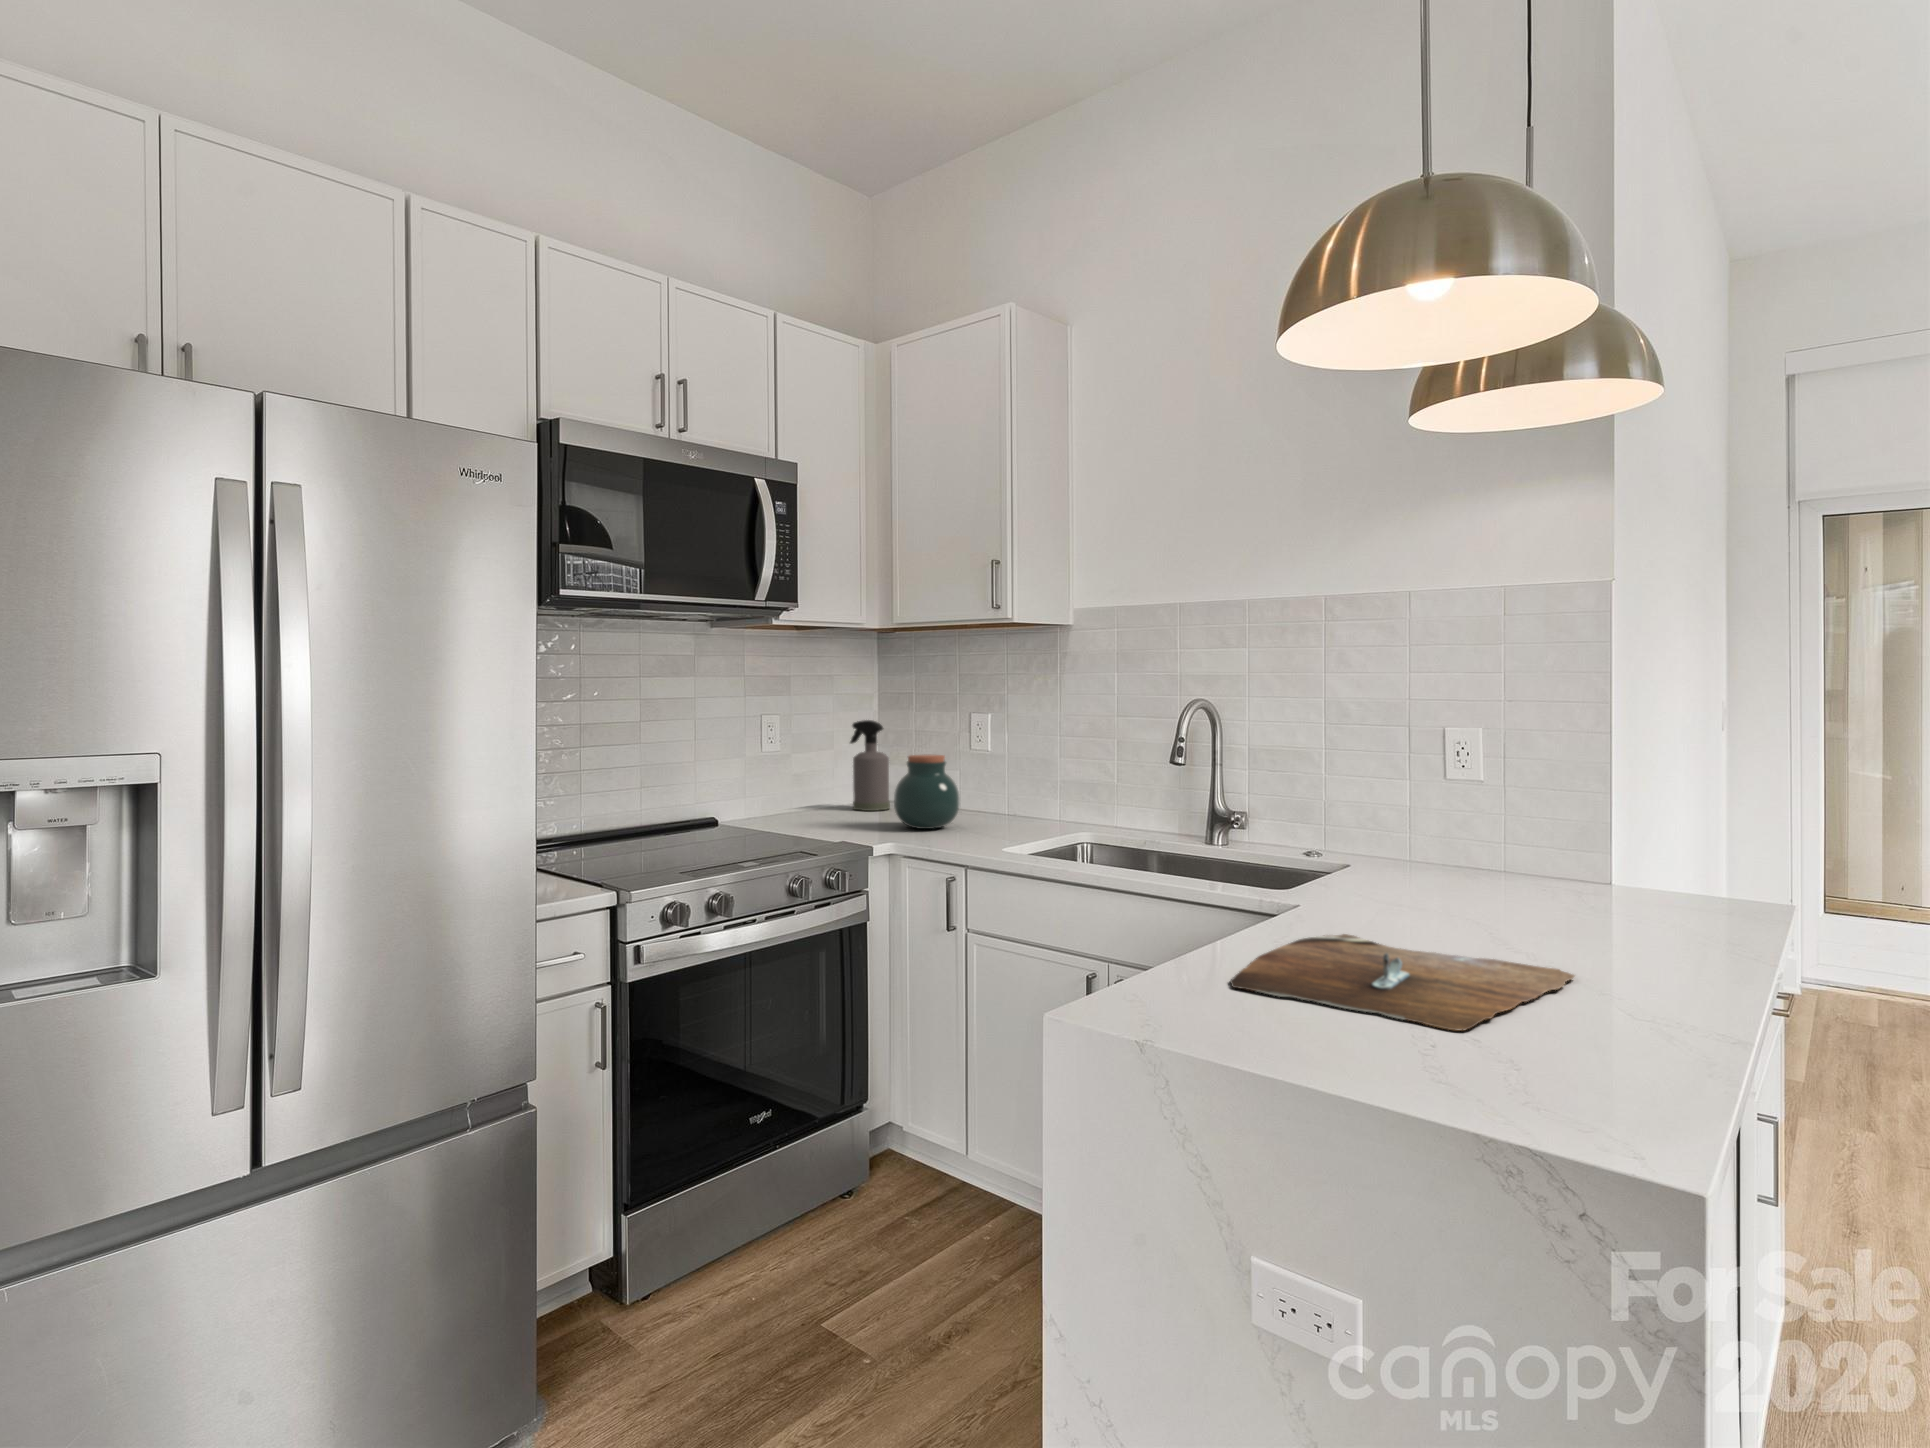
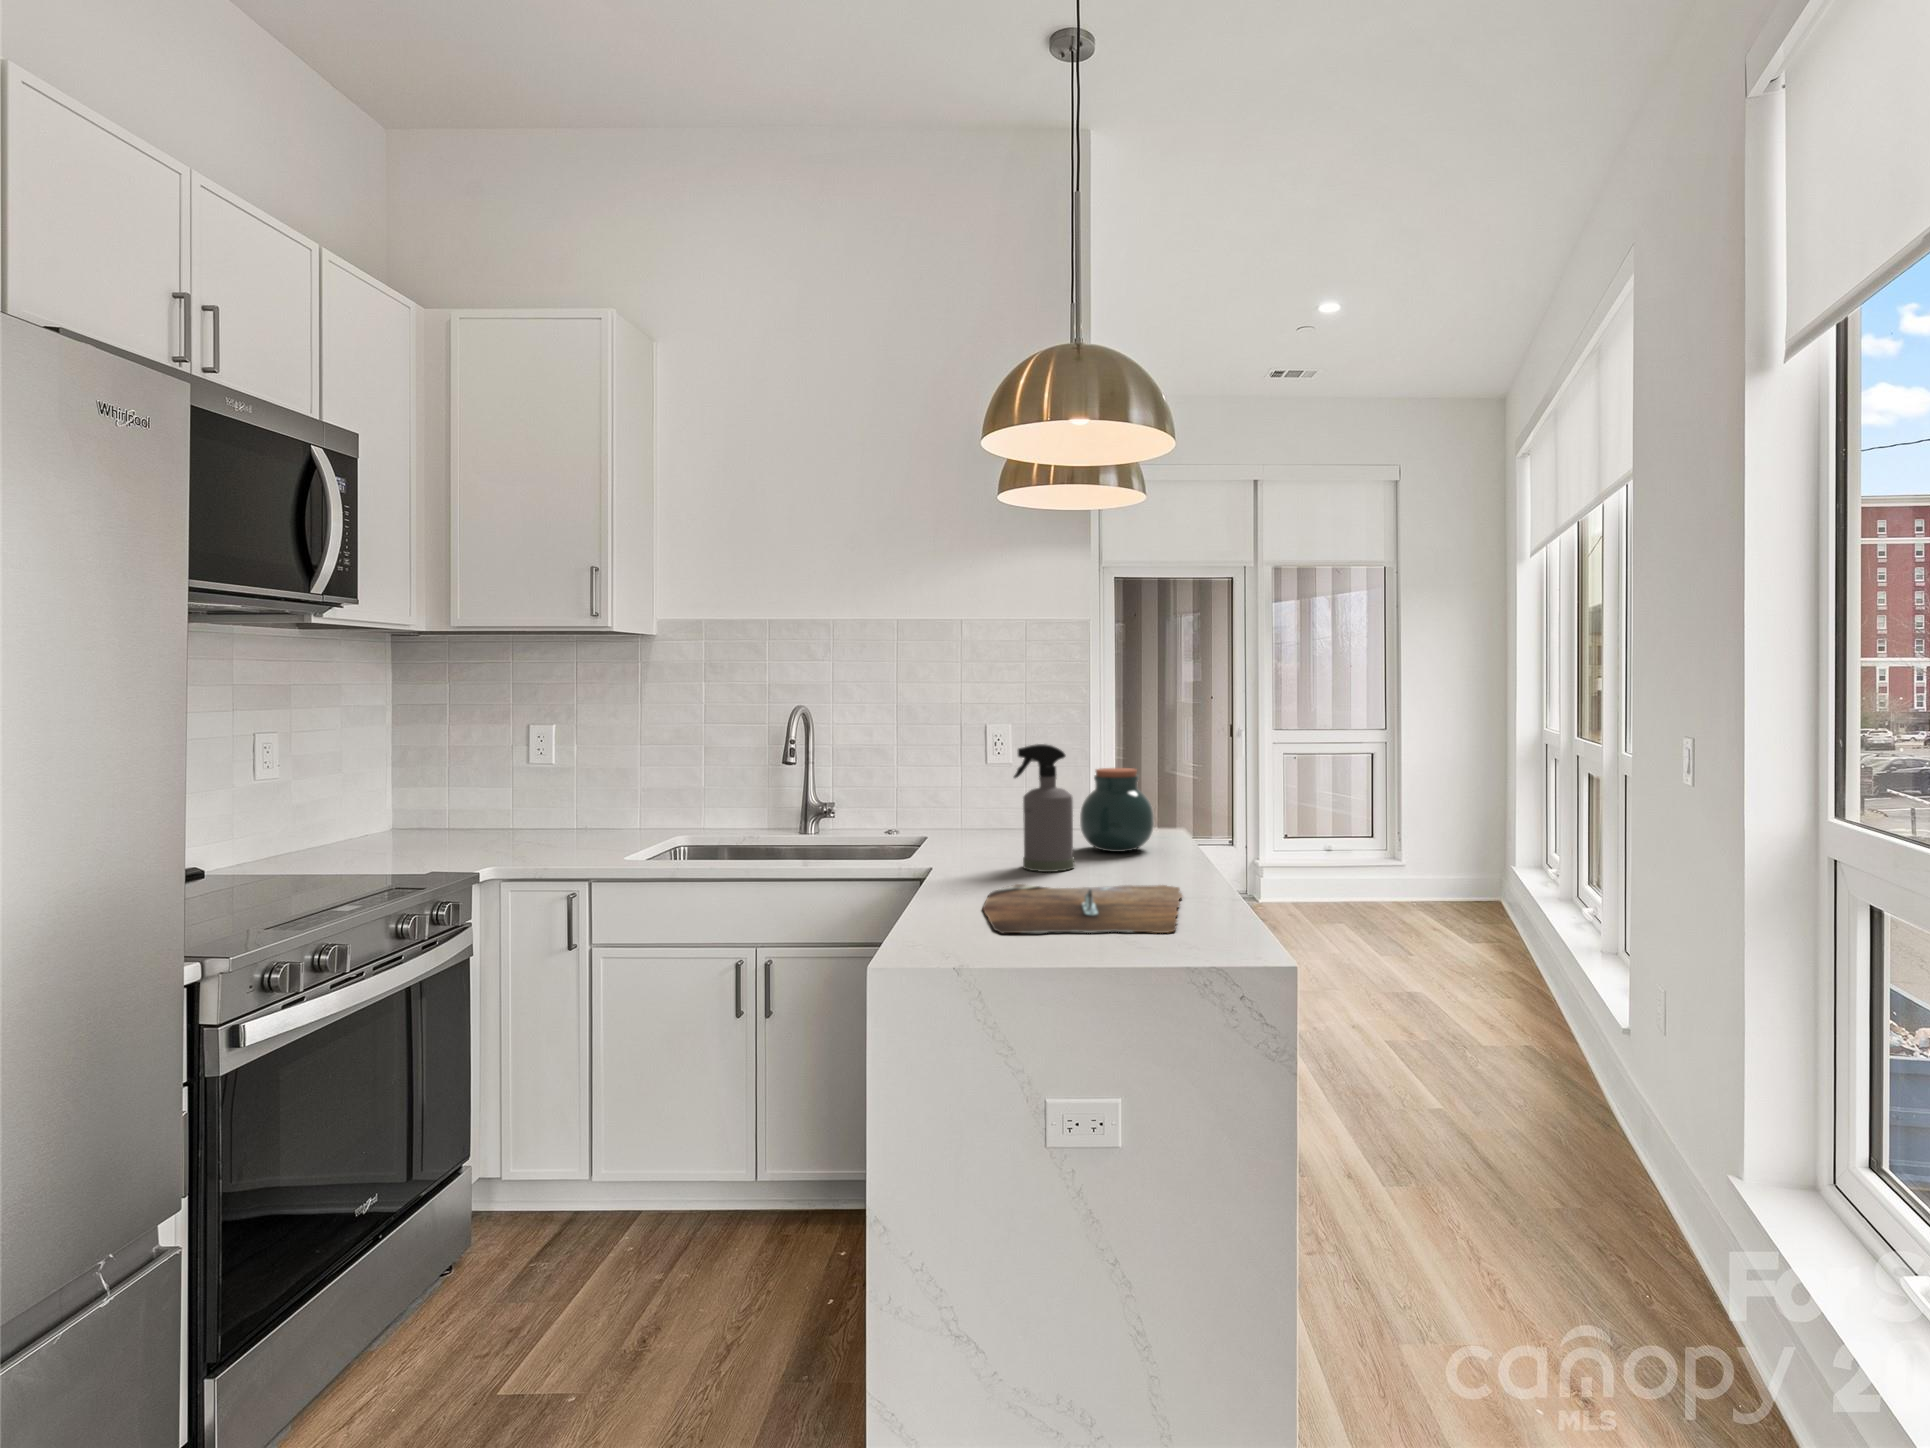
spray bottle: present [850,720,890,811] -> present [1014,744,1074,872]
jar: present [894,755,960,829] -> present [1080,768,1154,852]

